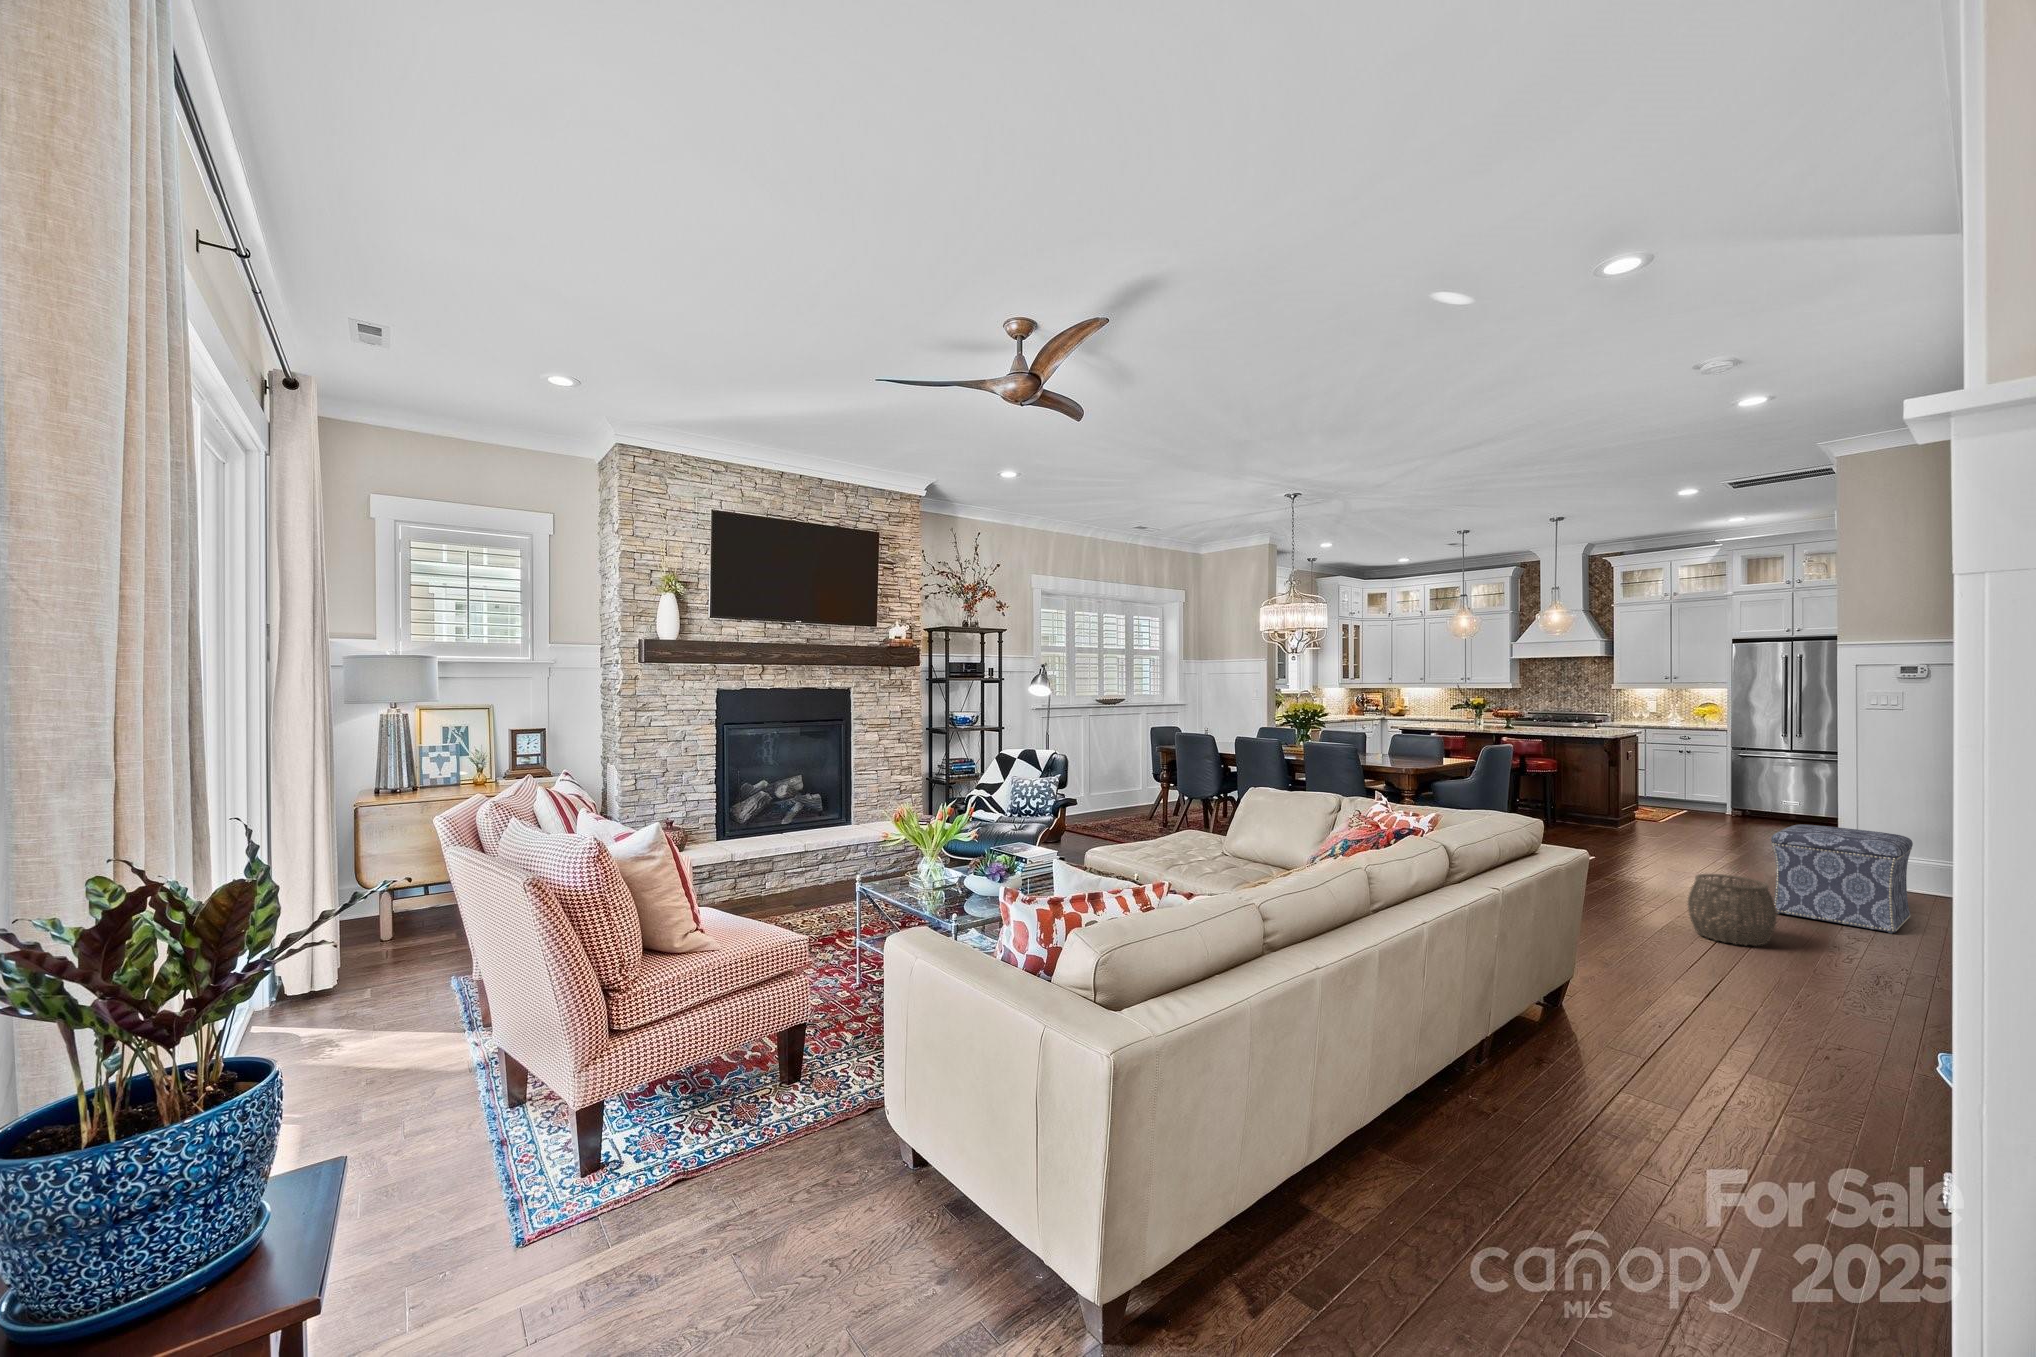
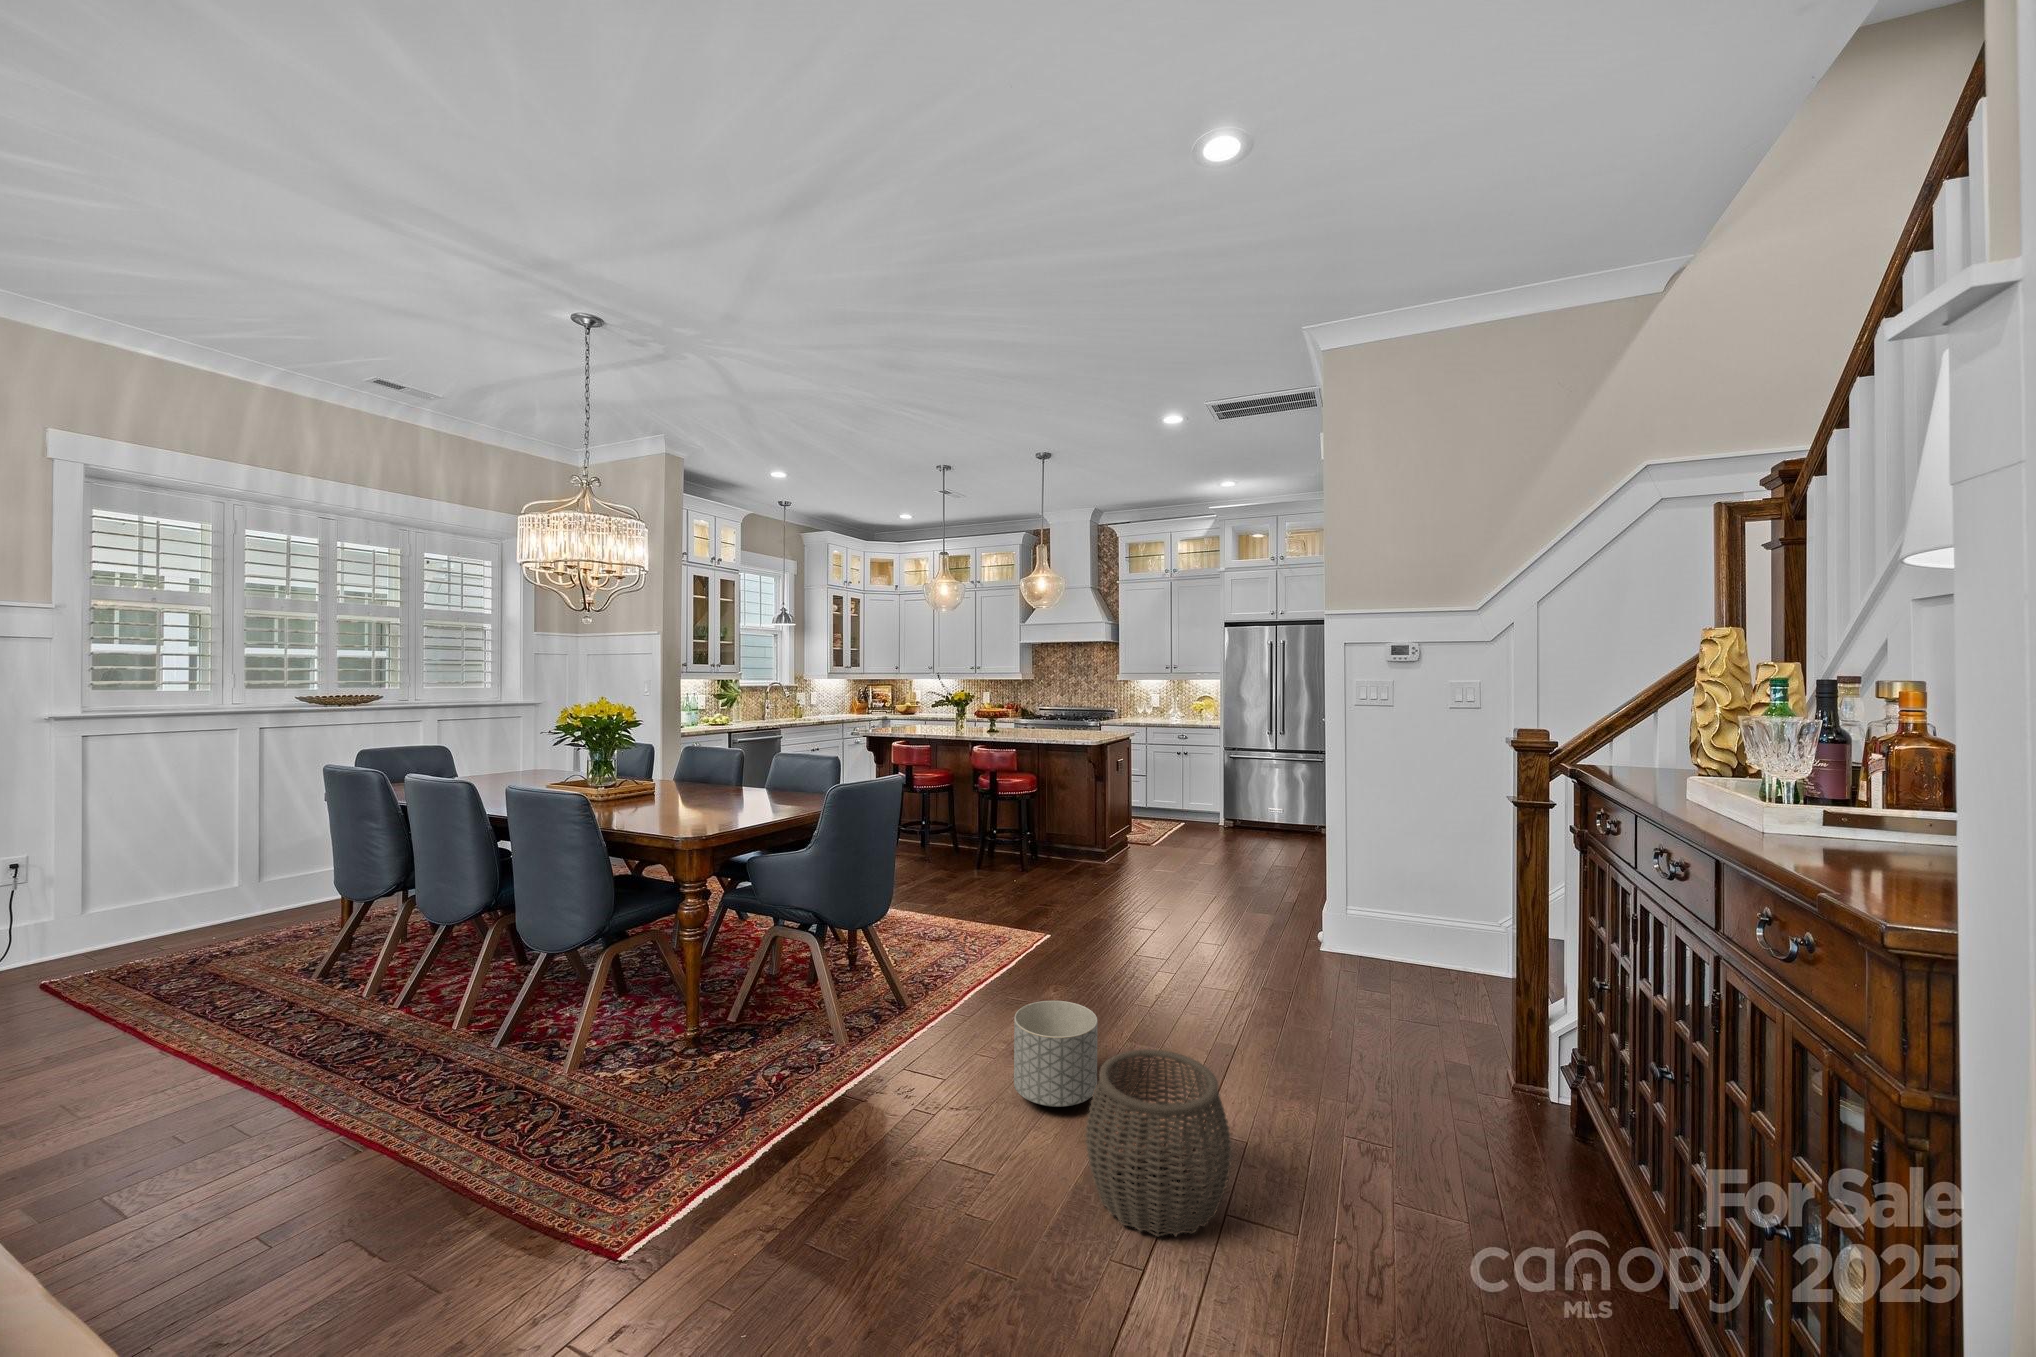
ottoman: present [1771,825,1913,934] -> none [1236,894,1413,1105]
planter: none [1624,864,1679,913] -> present [1014,1001,1098,1107]

